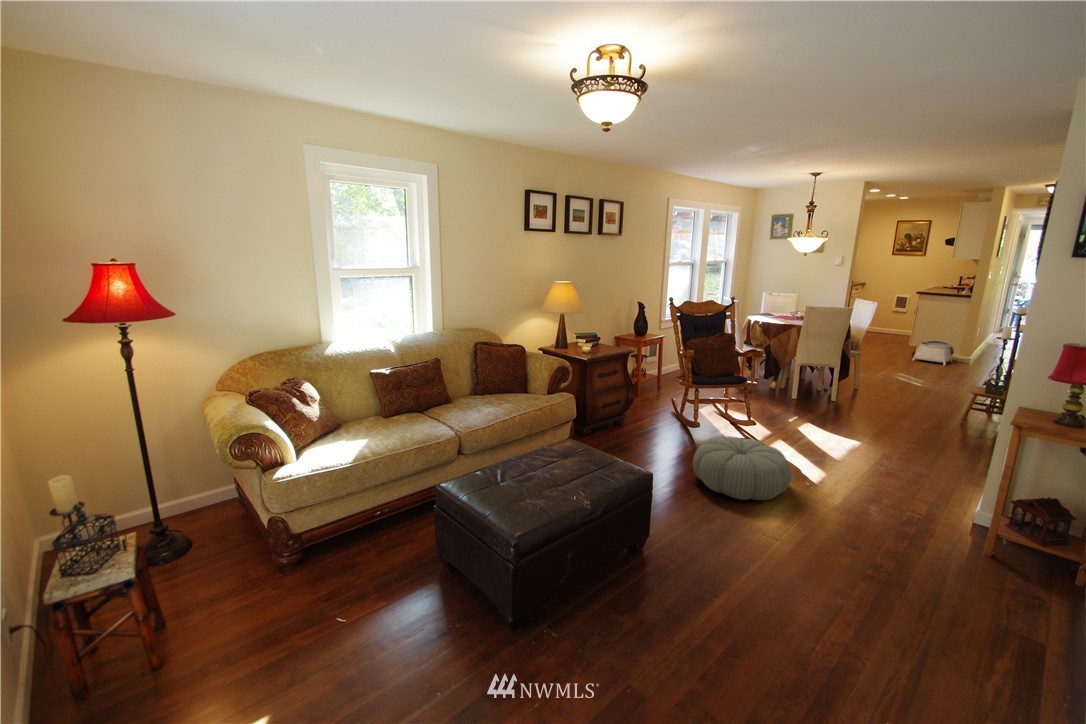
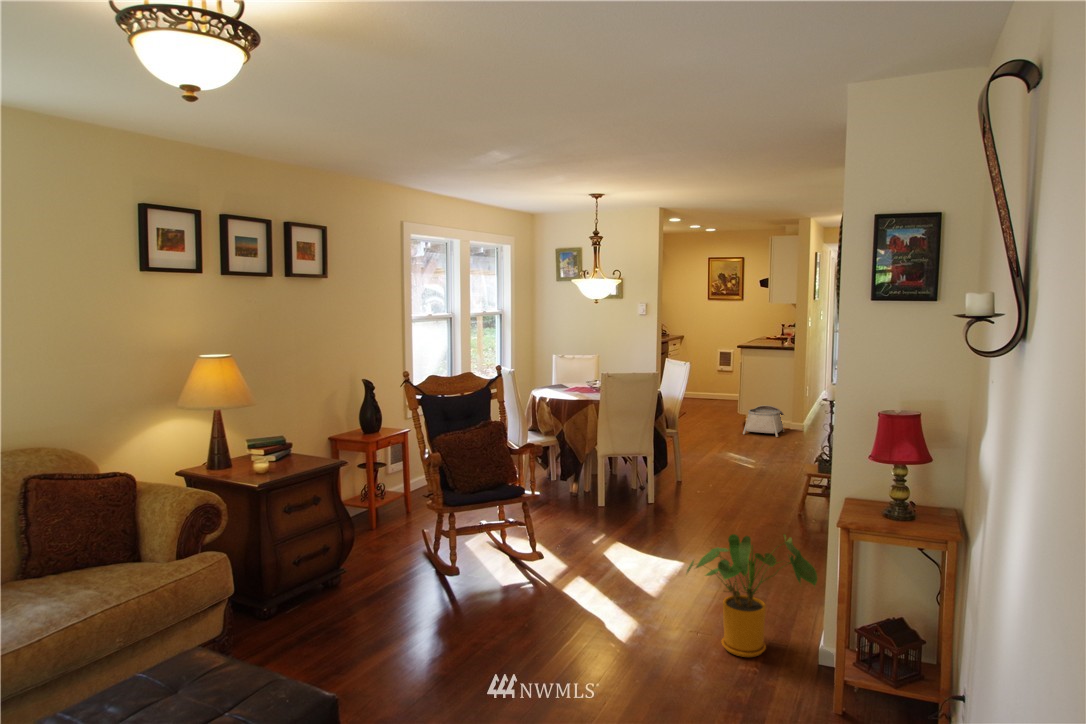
house plant: none [872,425,993,511] -> present [687,534,818,657]
pouf: present [693,436,792,500] -> none [437,588,583,696]

